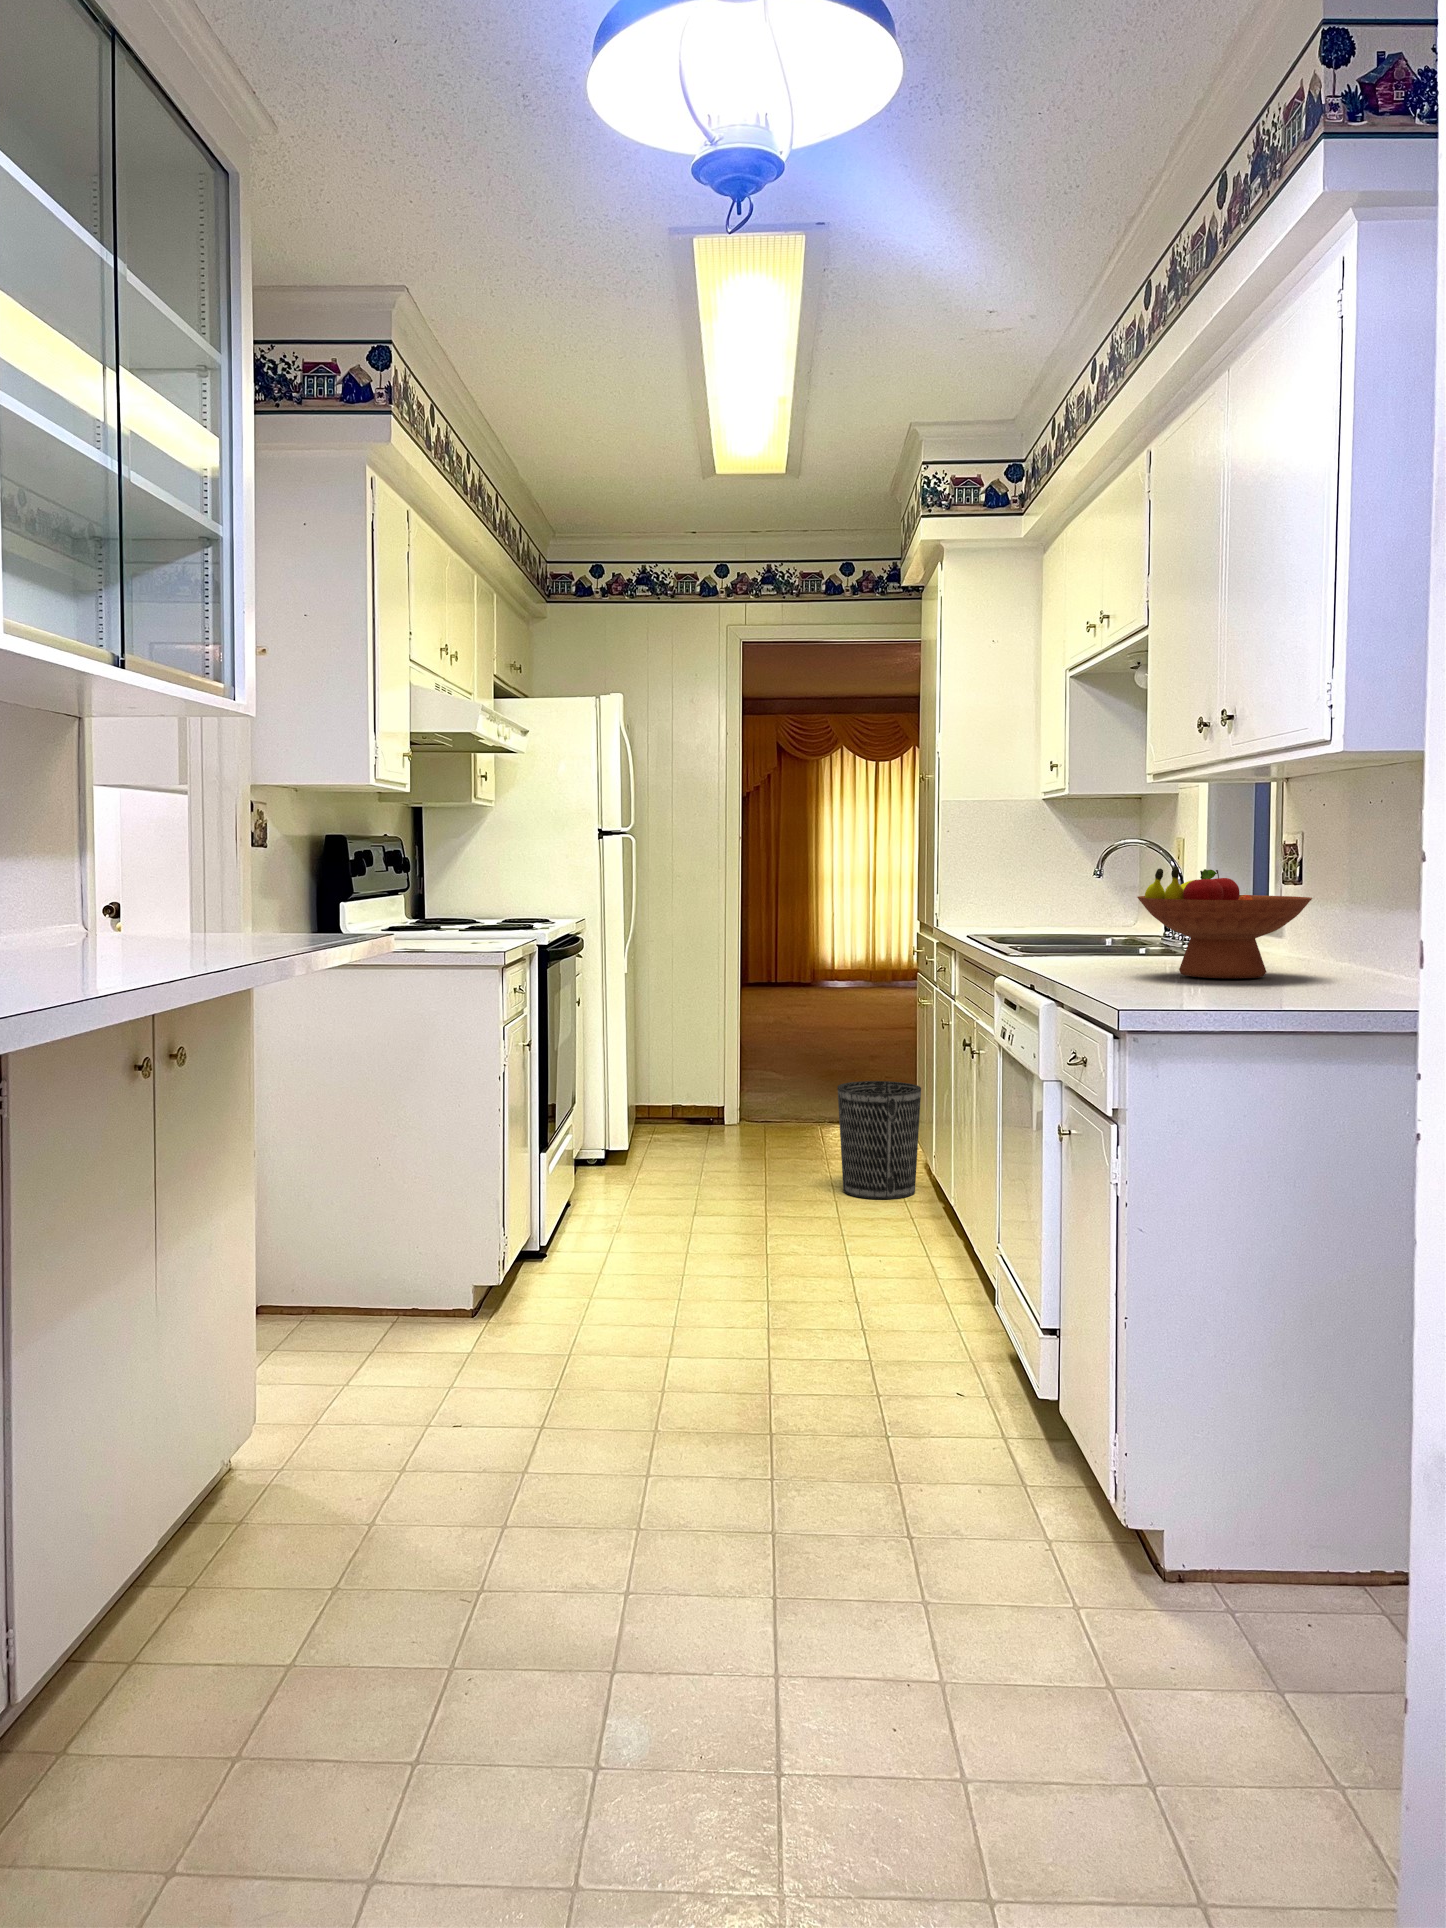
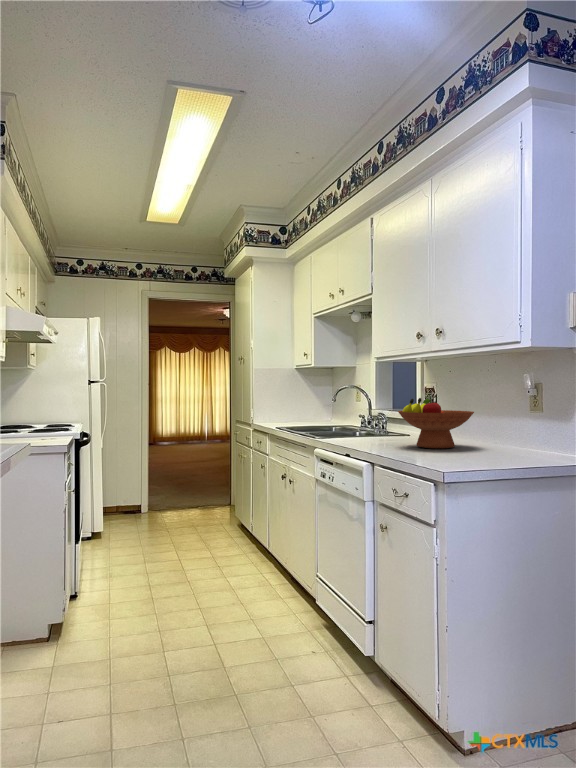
wastebasket: present [838,1081,921,1199] -> none [206,492,243,546]

